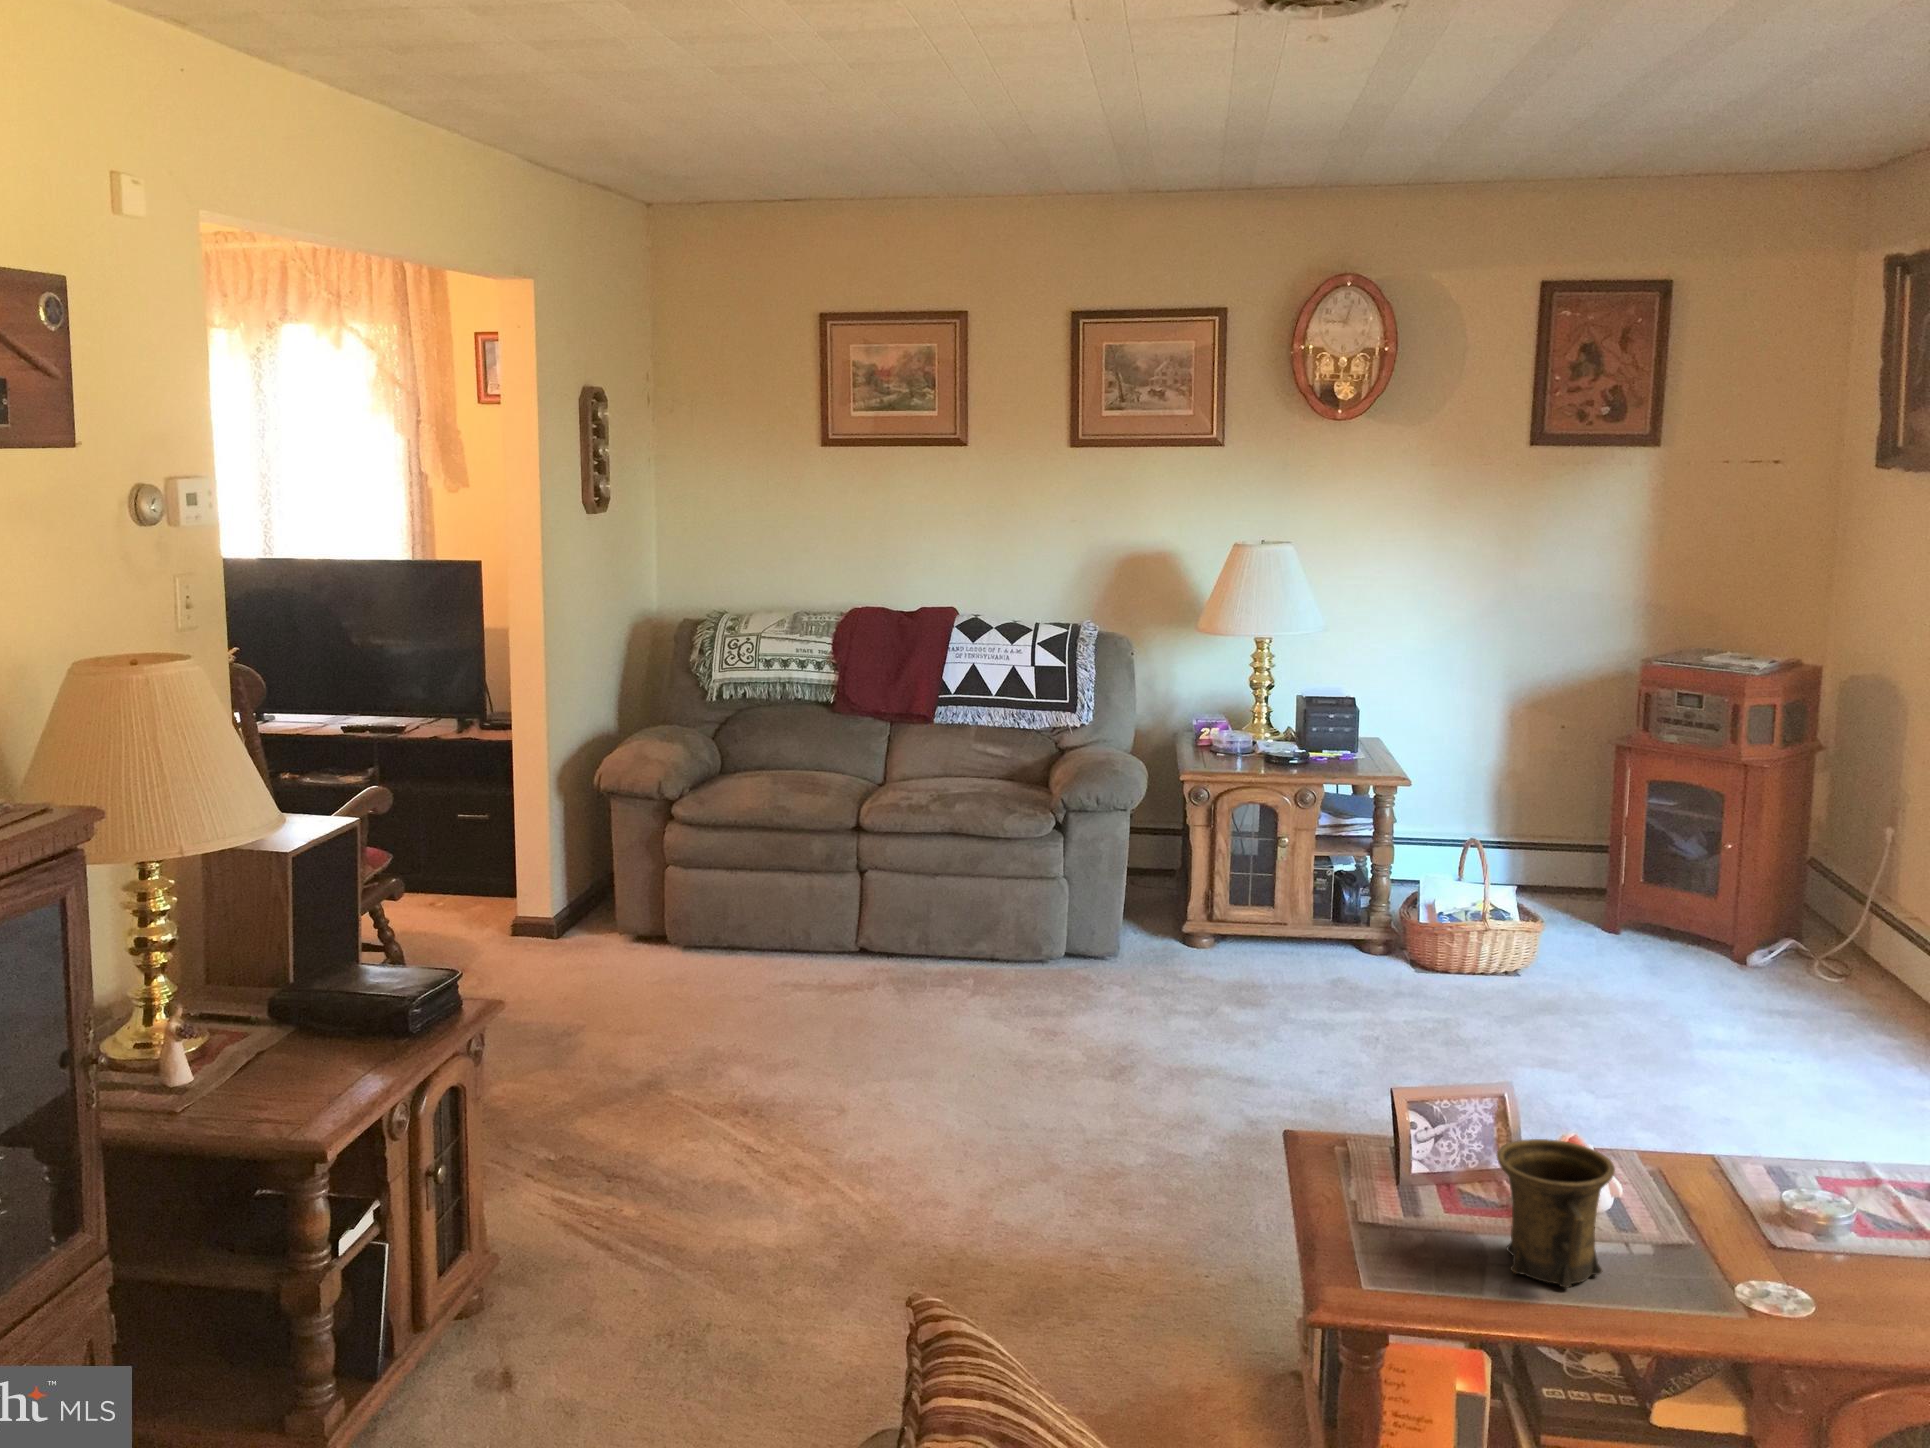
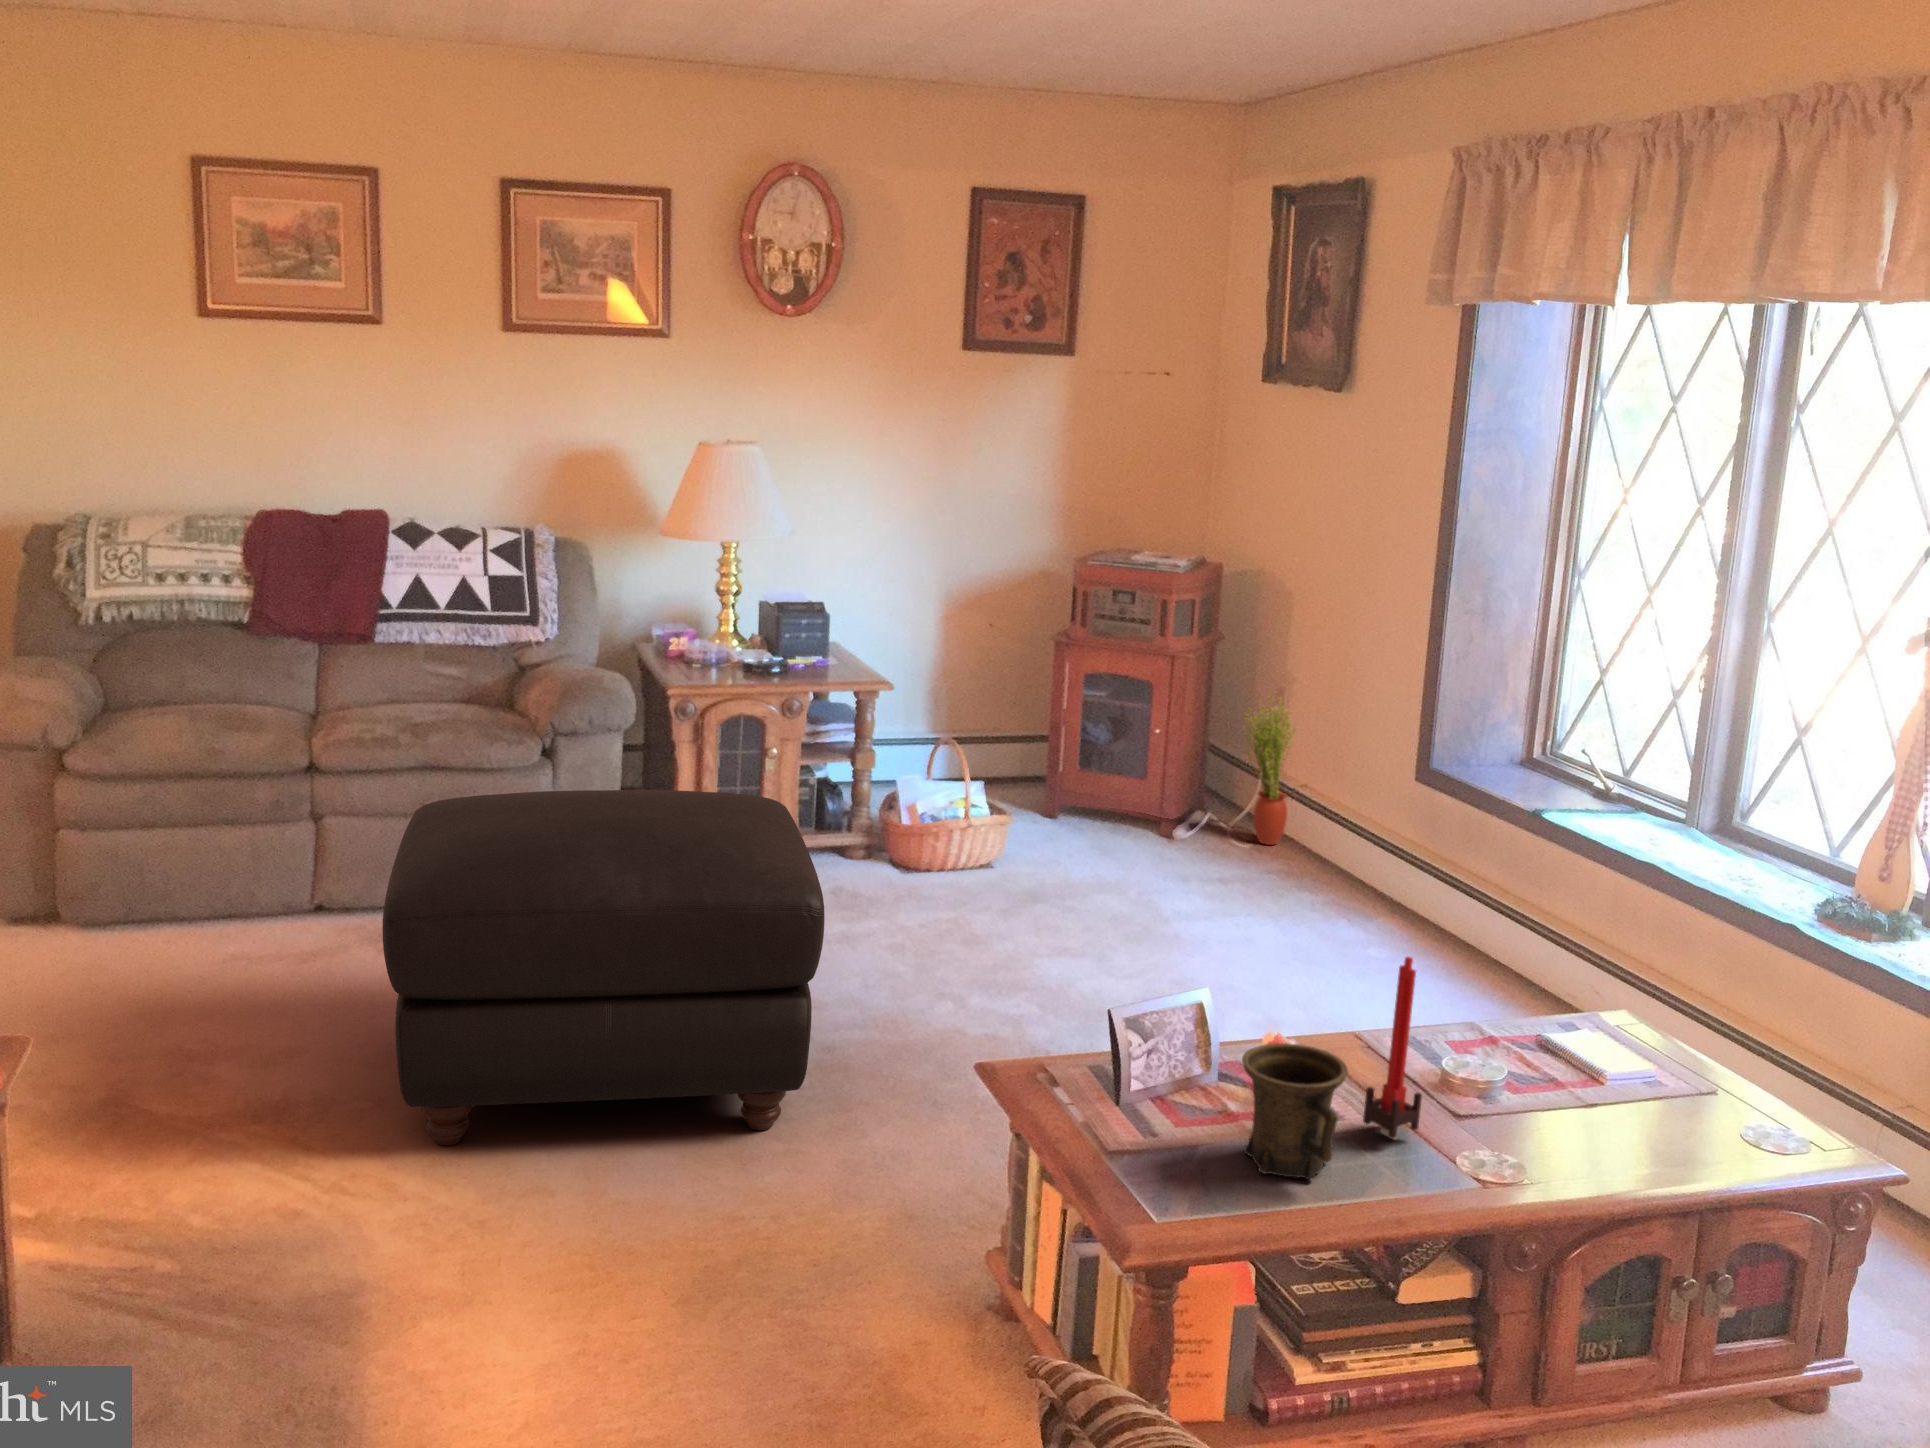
potted plant: none [1834,812,1900,983] -> present [1243,696,1297,845]
ottoman: none [815,851,1228,1185] -> present [382,790,824,1145]
candle: none [1664,1063,1731,1268] -> present [1363,957,1422,1139]

